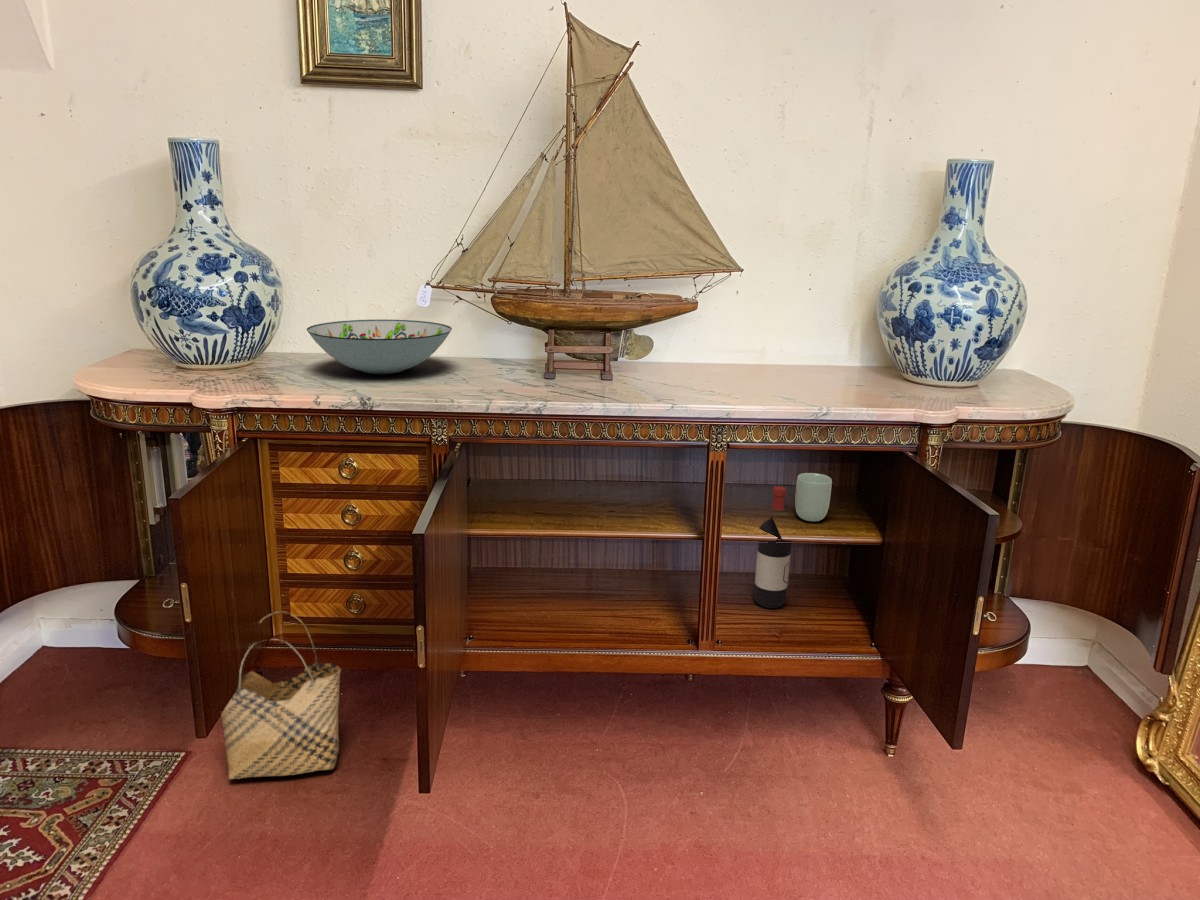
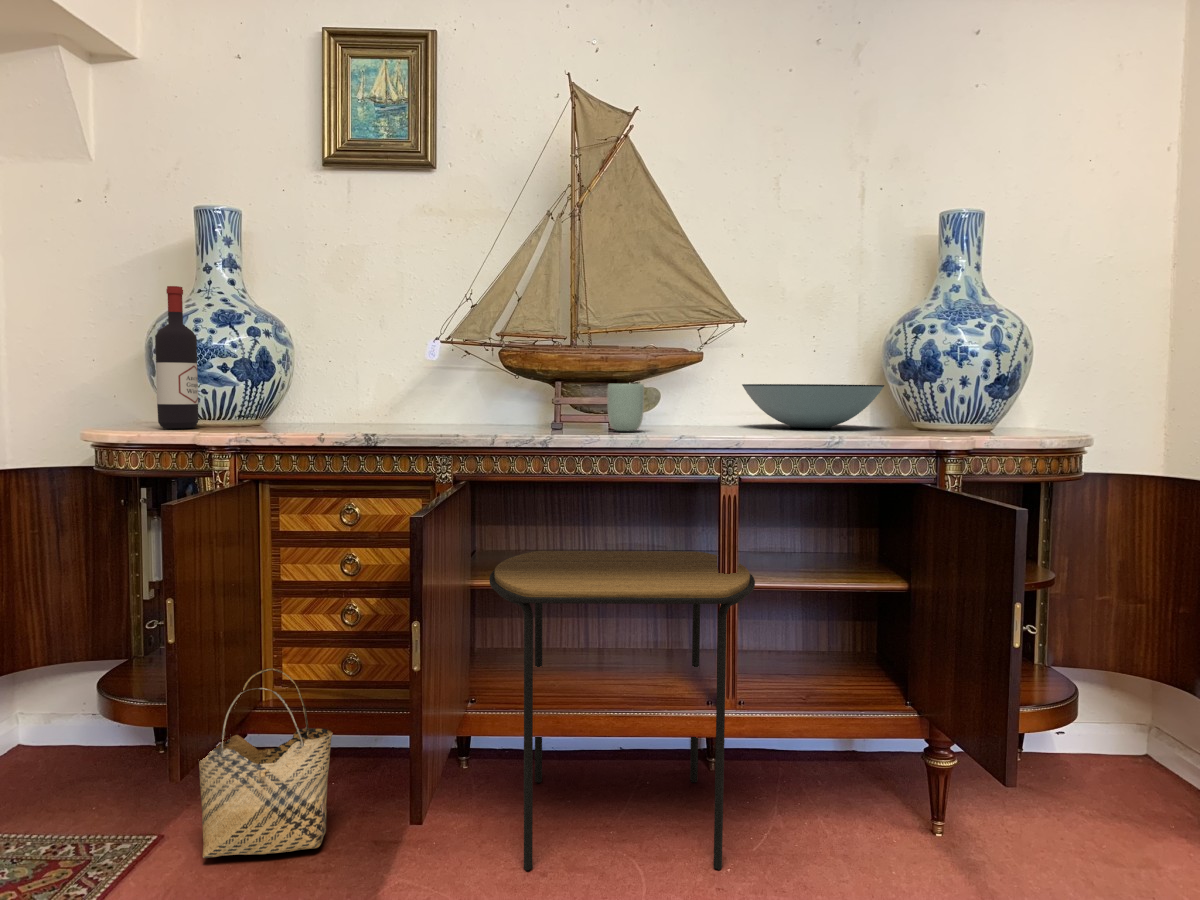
decorative bowl: present [307,319,452,374] -> present [742,384,884,428]
cup: present [795,473,832,521] -> present [607,384,644,431]
wine bottle: present [754,486,792,608] -> present [155,286,198,429]
side table: none [485,495,738,794] -> present [489,551,755,870]

